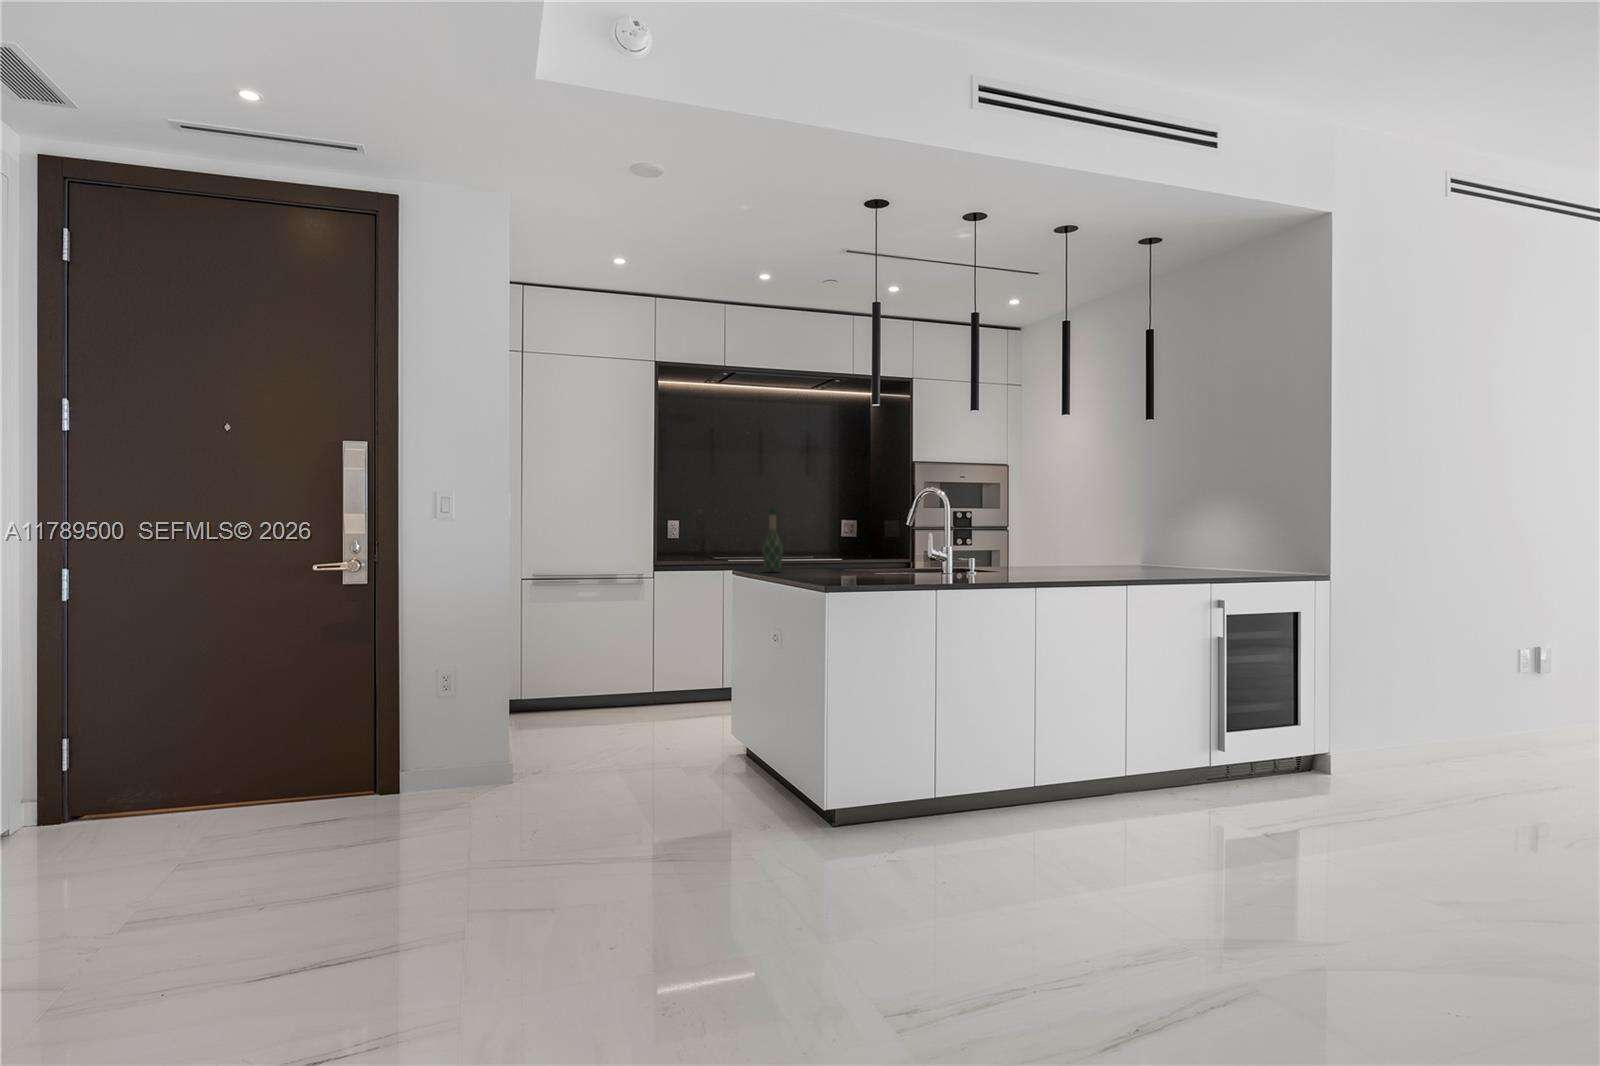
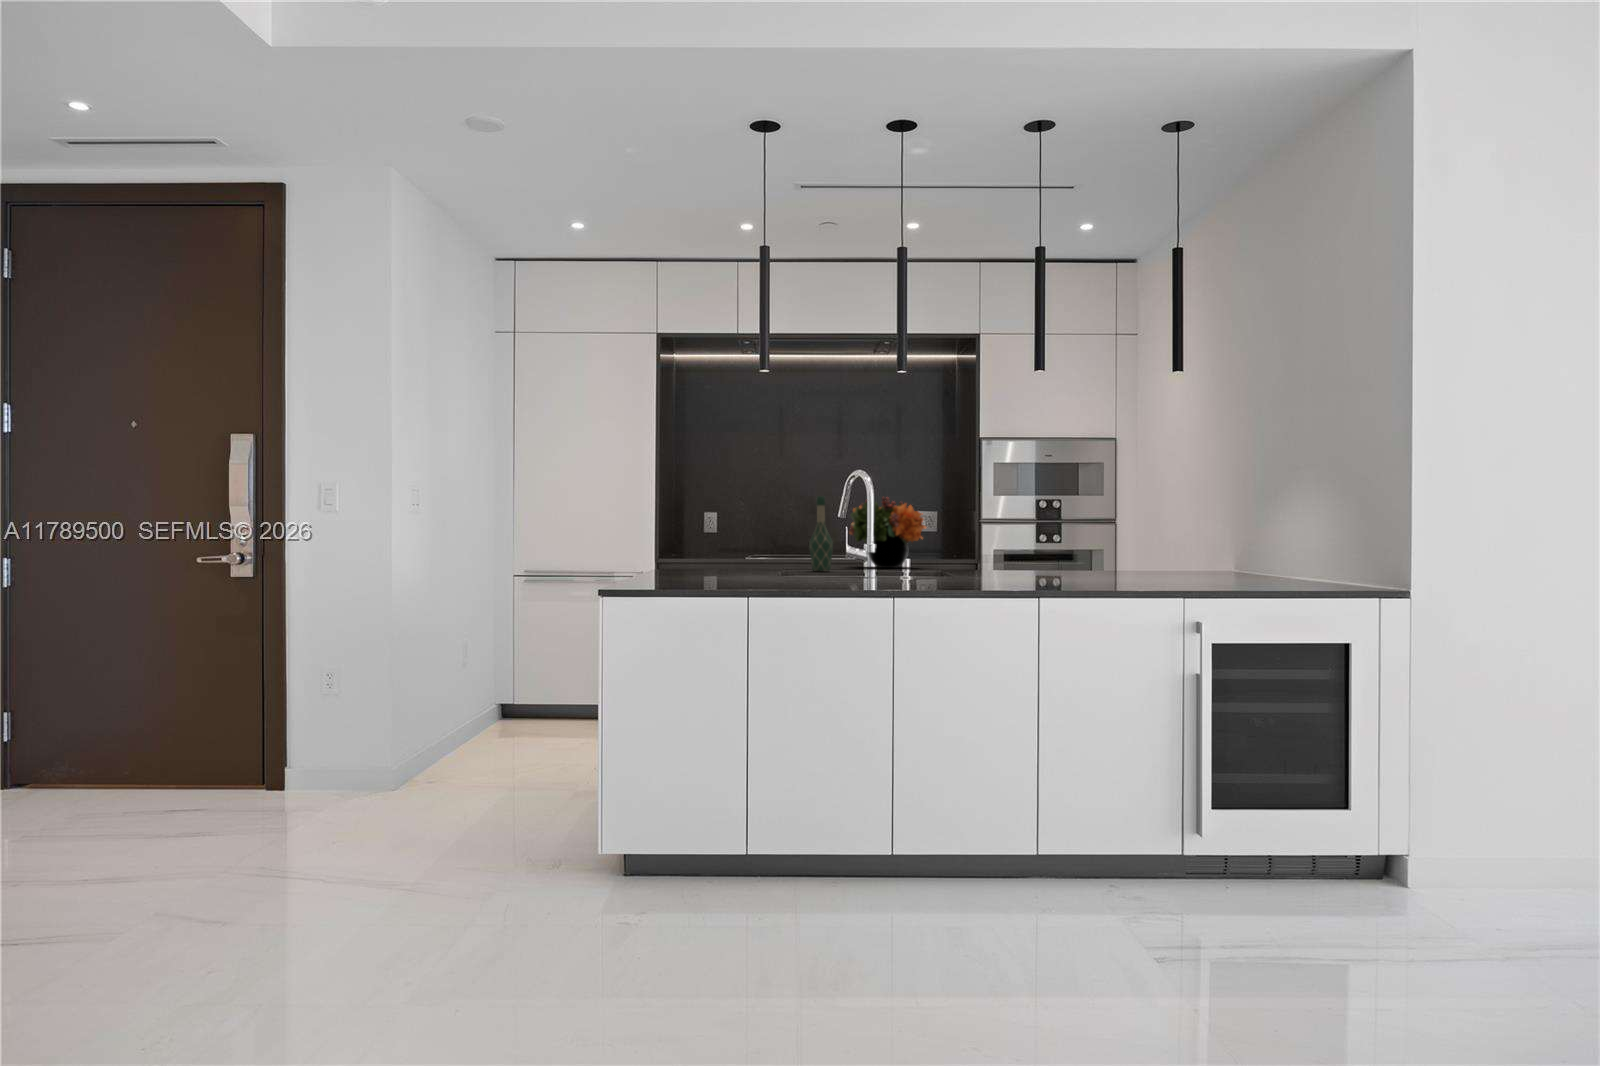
flower arrangement: none [794,508,862,569] -> present [849,497,926,568]

